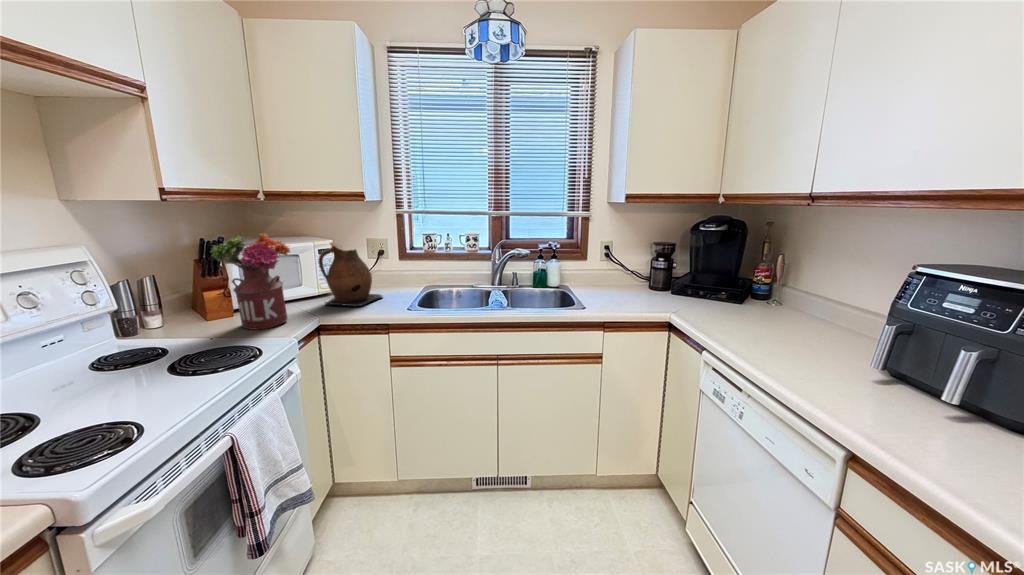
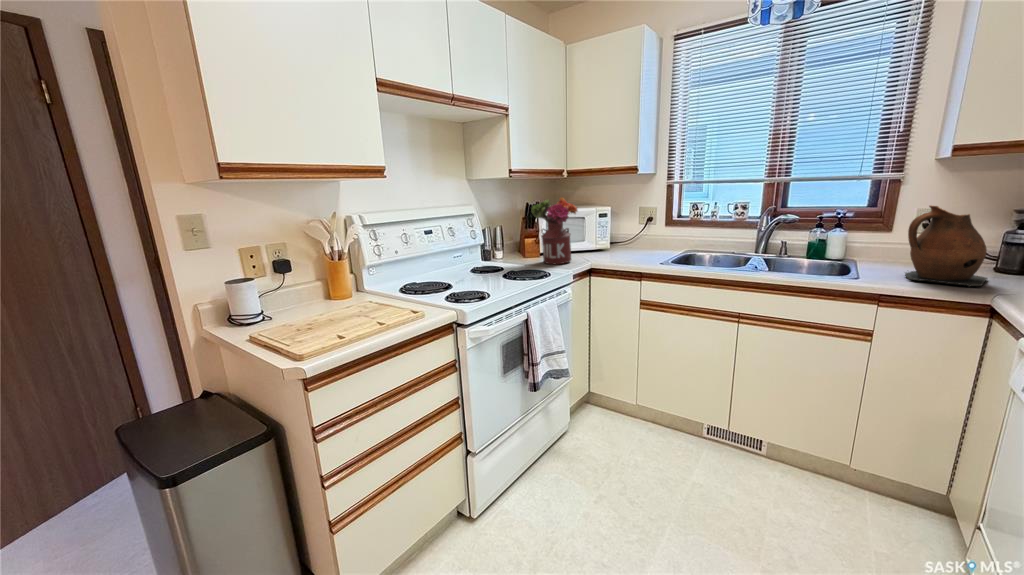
ceramic pitcher: present [319,242,382,307] -> present [905,205,987,287]

